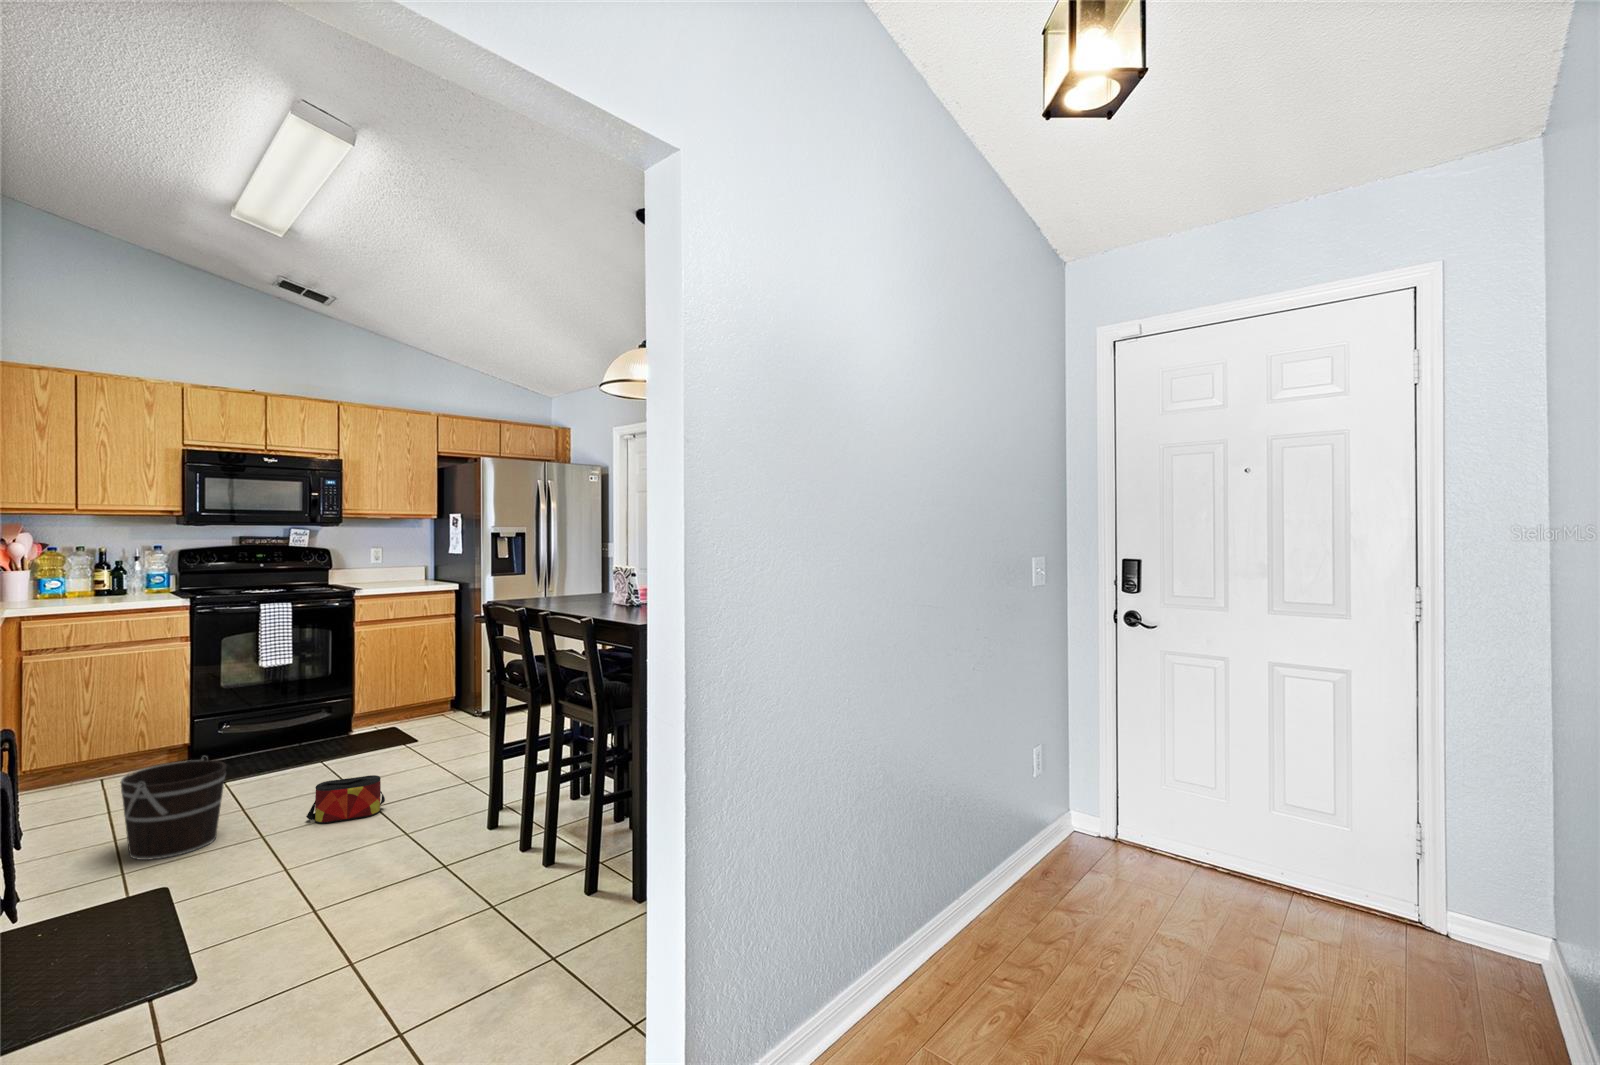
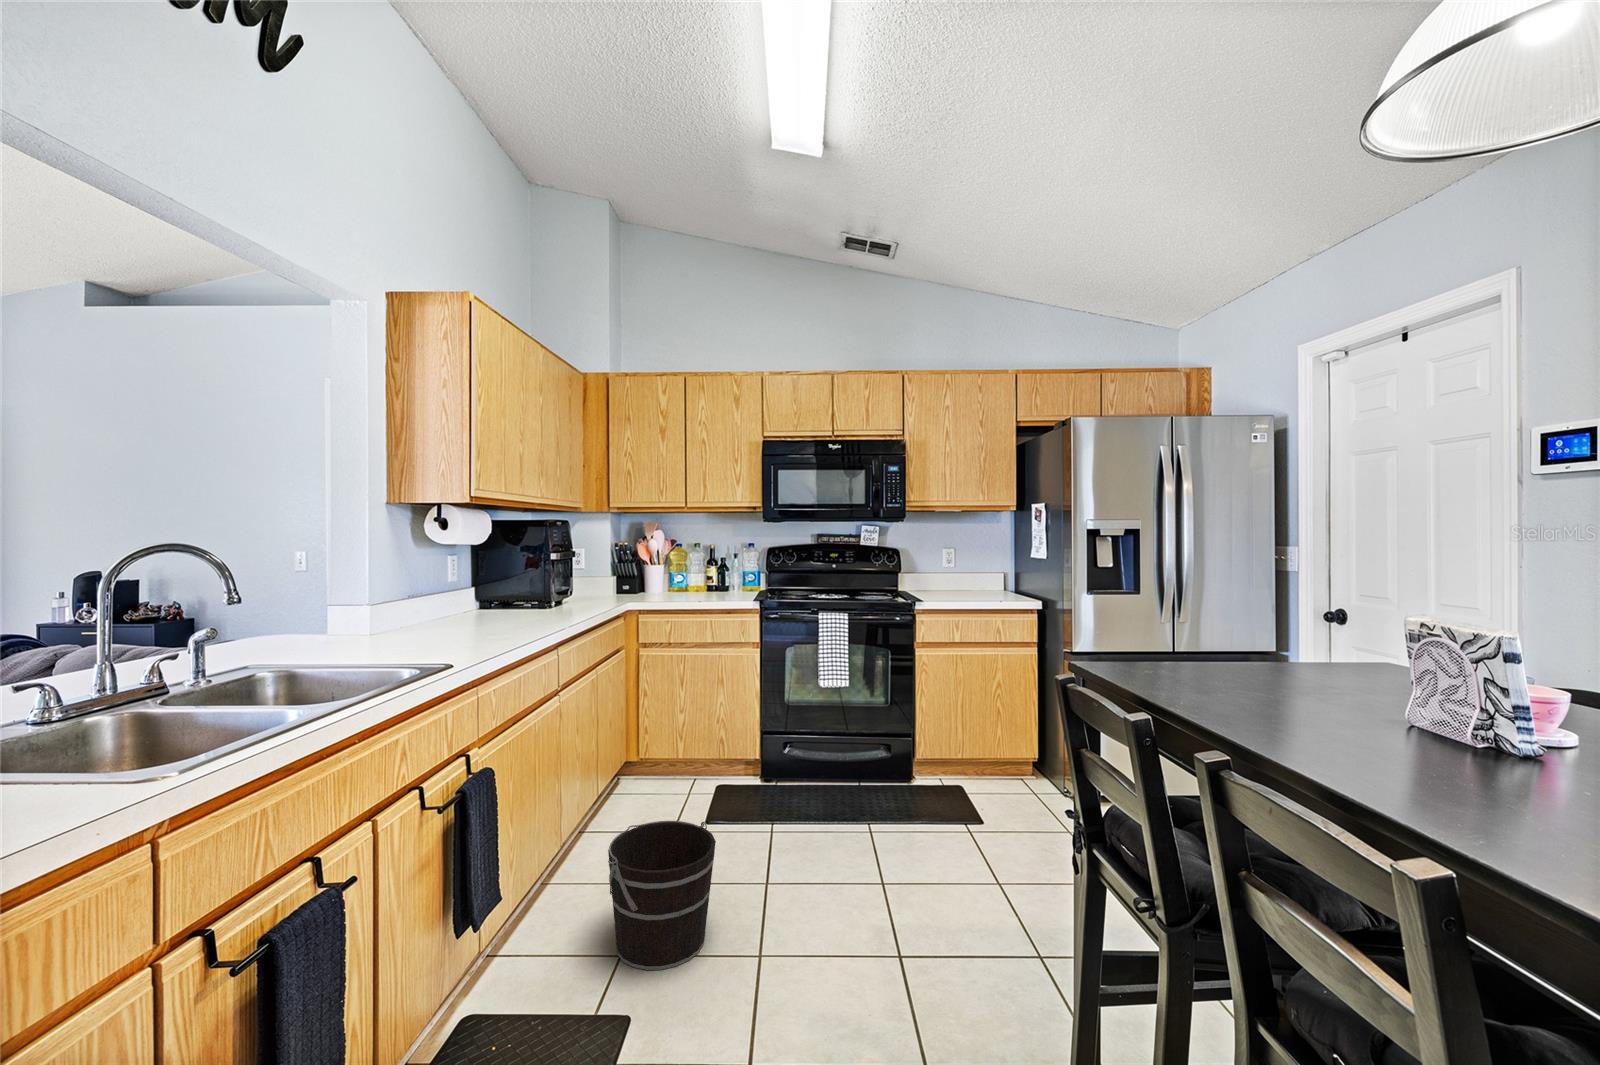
bag: present [306,775,385,824] -> none [800,909,904,1002]

